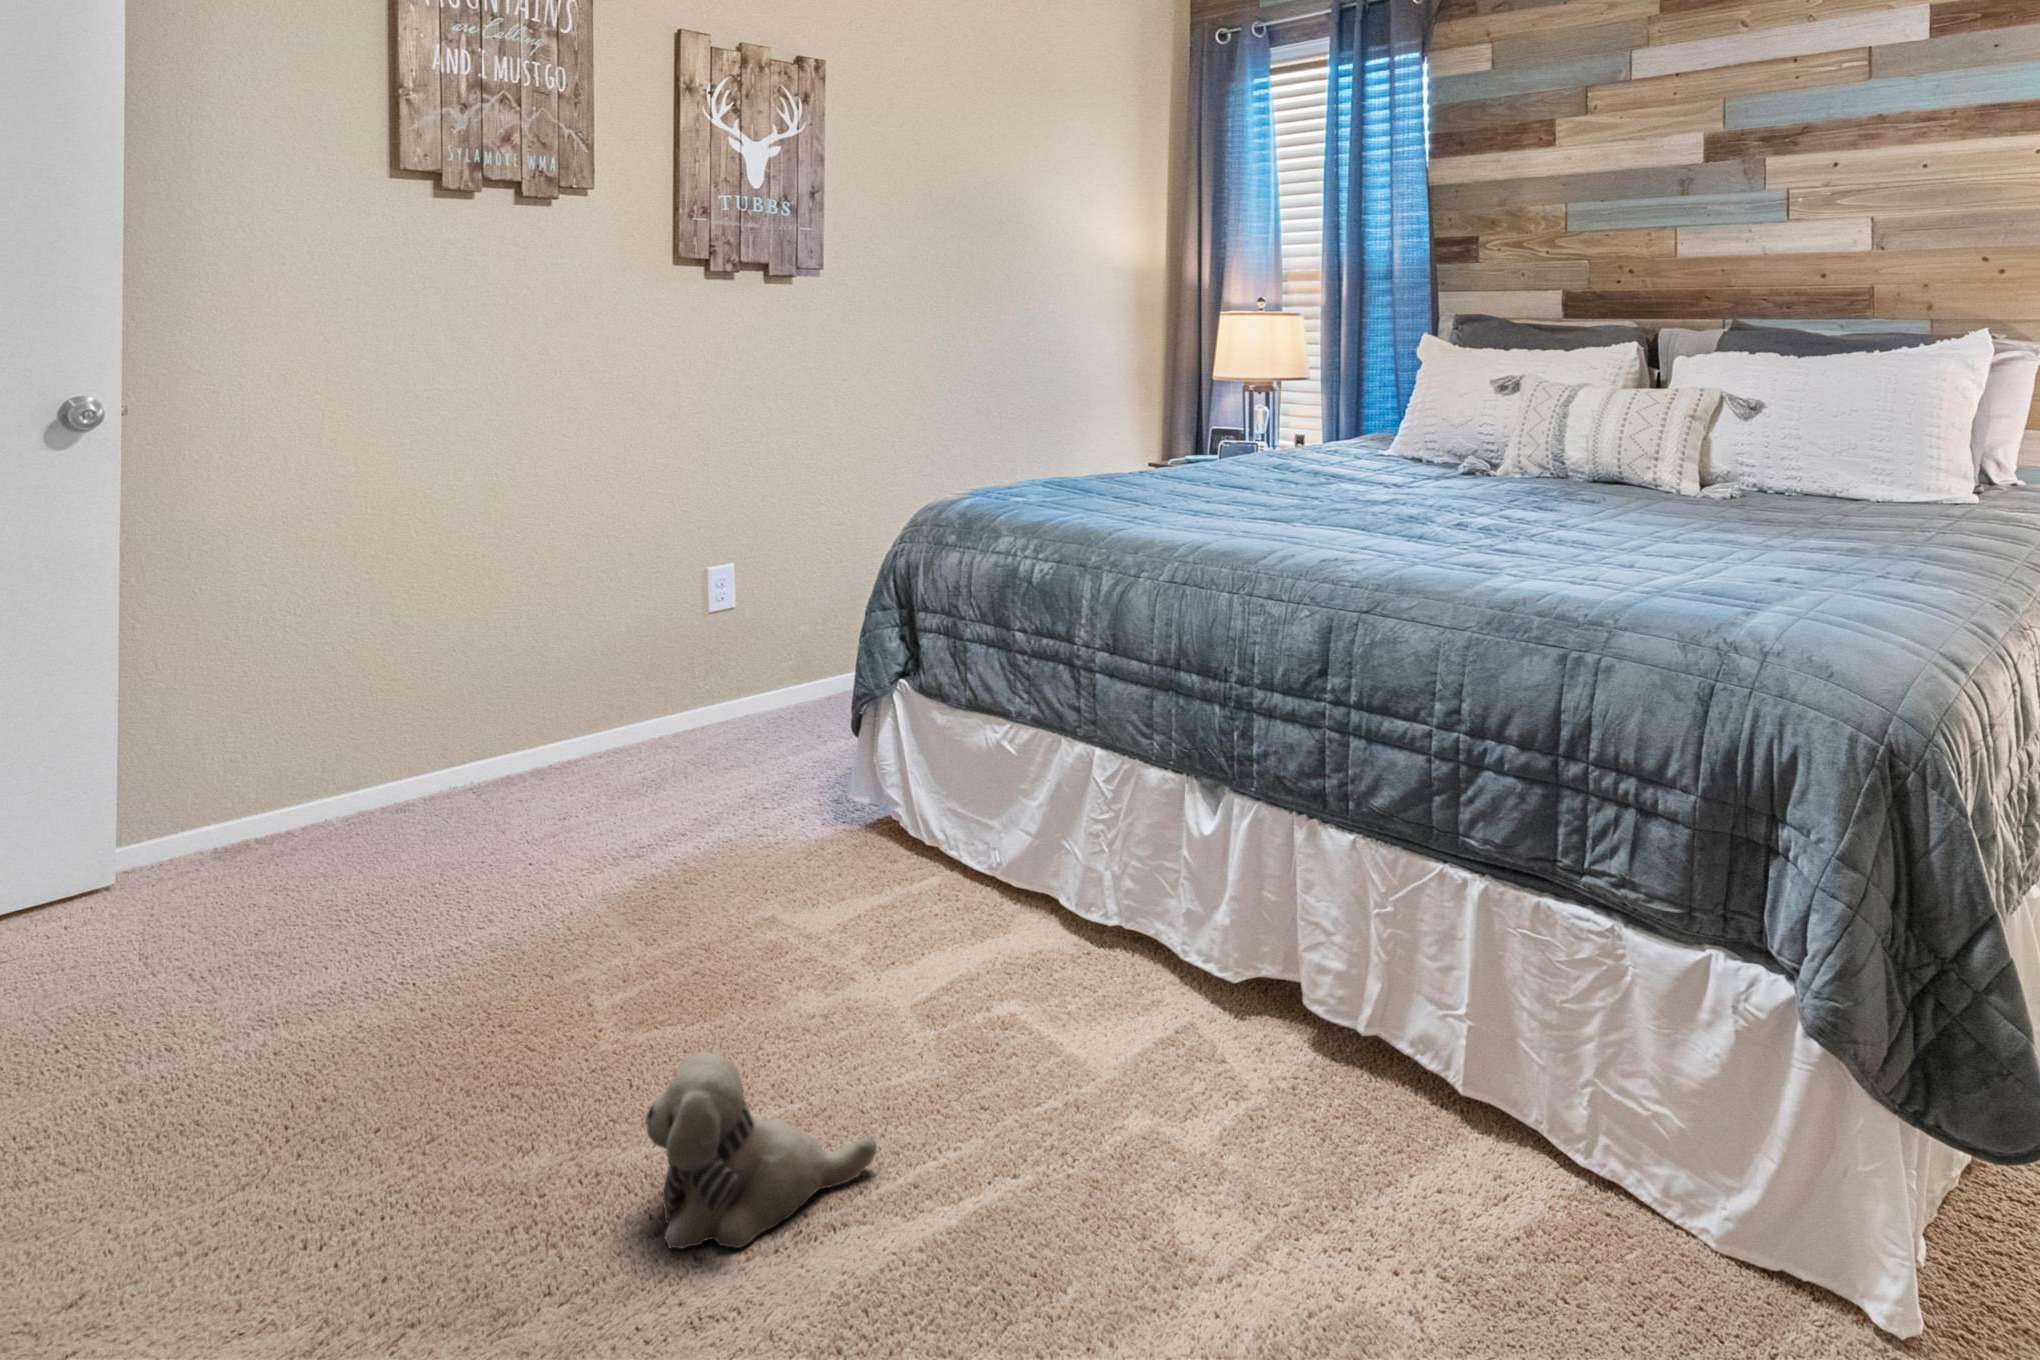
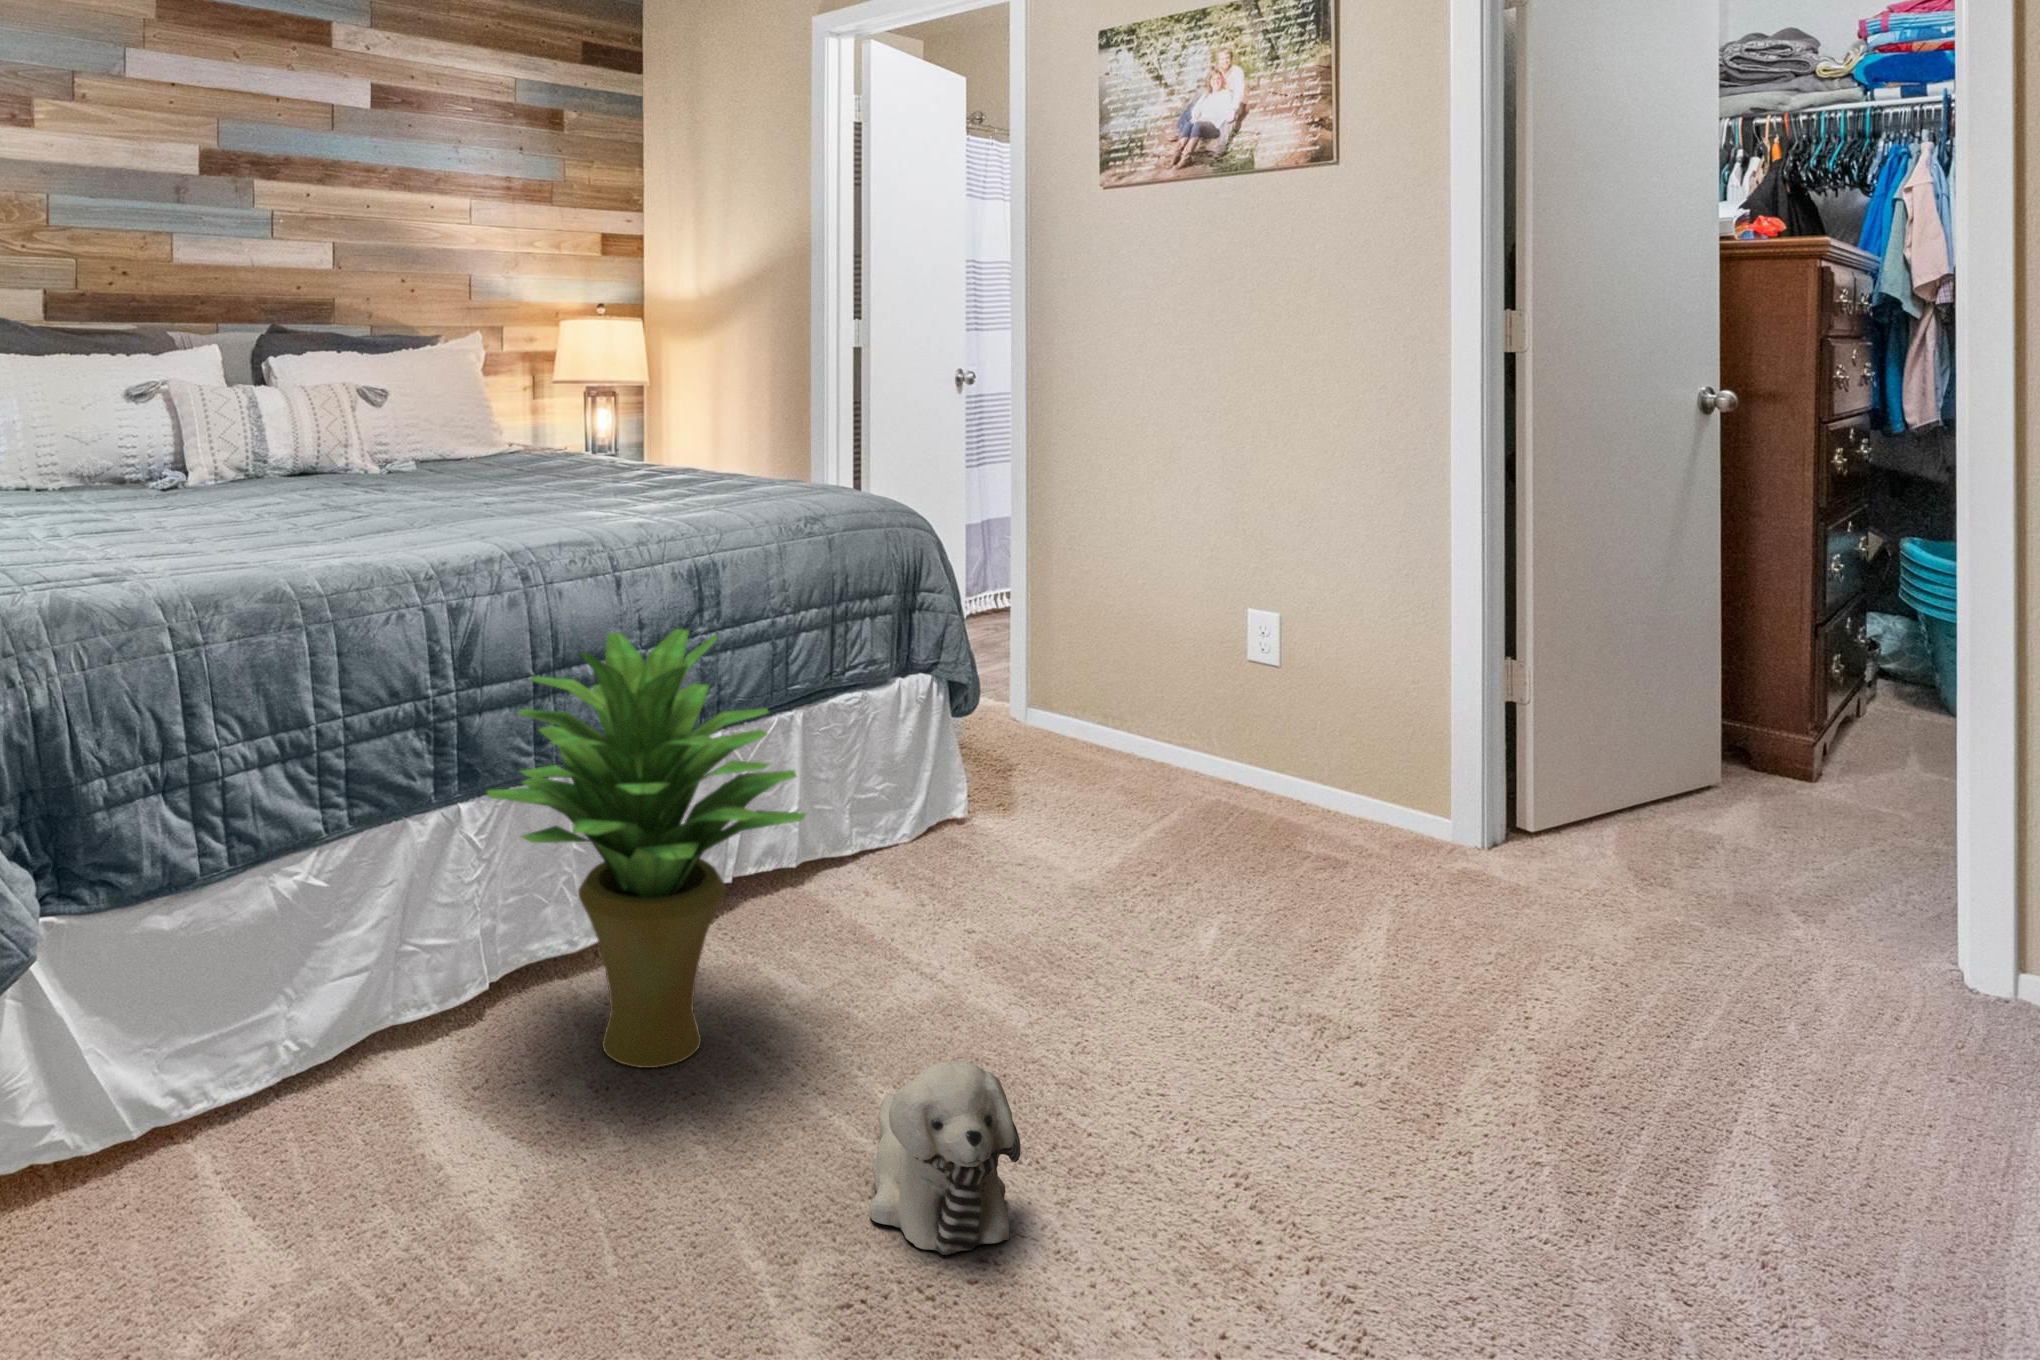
potted plant: none [884,625,1177,1048] -> present [487,629,806,1068]

